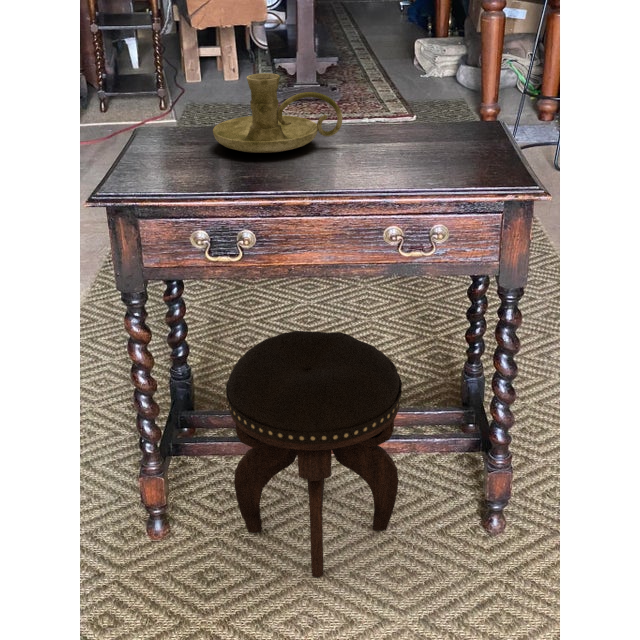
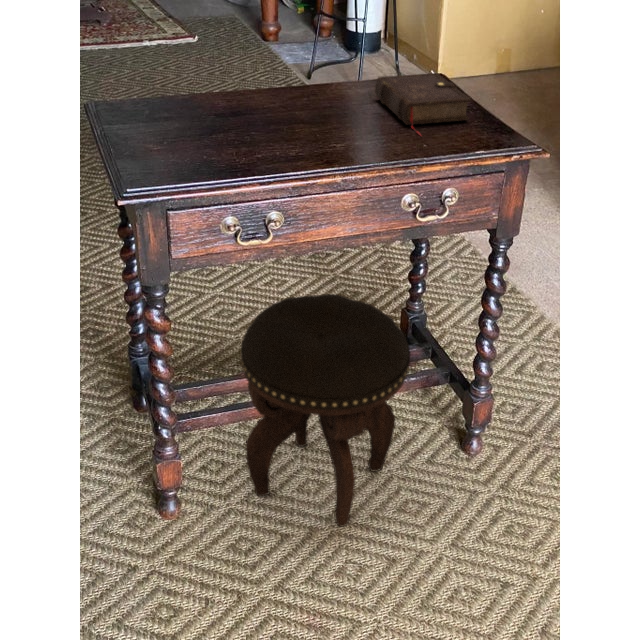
candle holder: present [213,73,342,153] -> none [190,41,320,126]
book: none [410,116,490,172] -> present [375,73,471,133]

